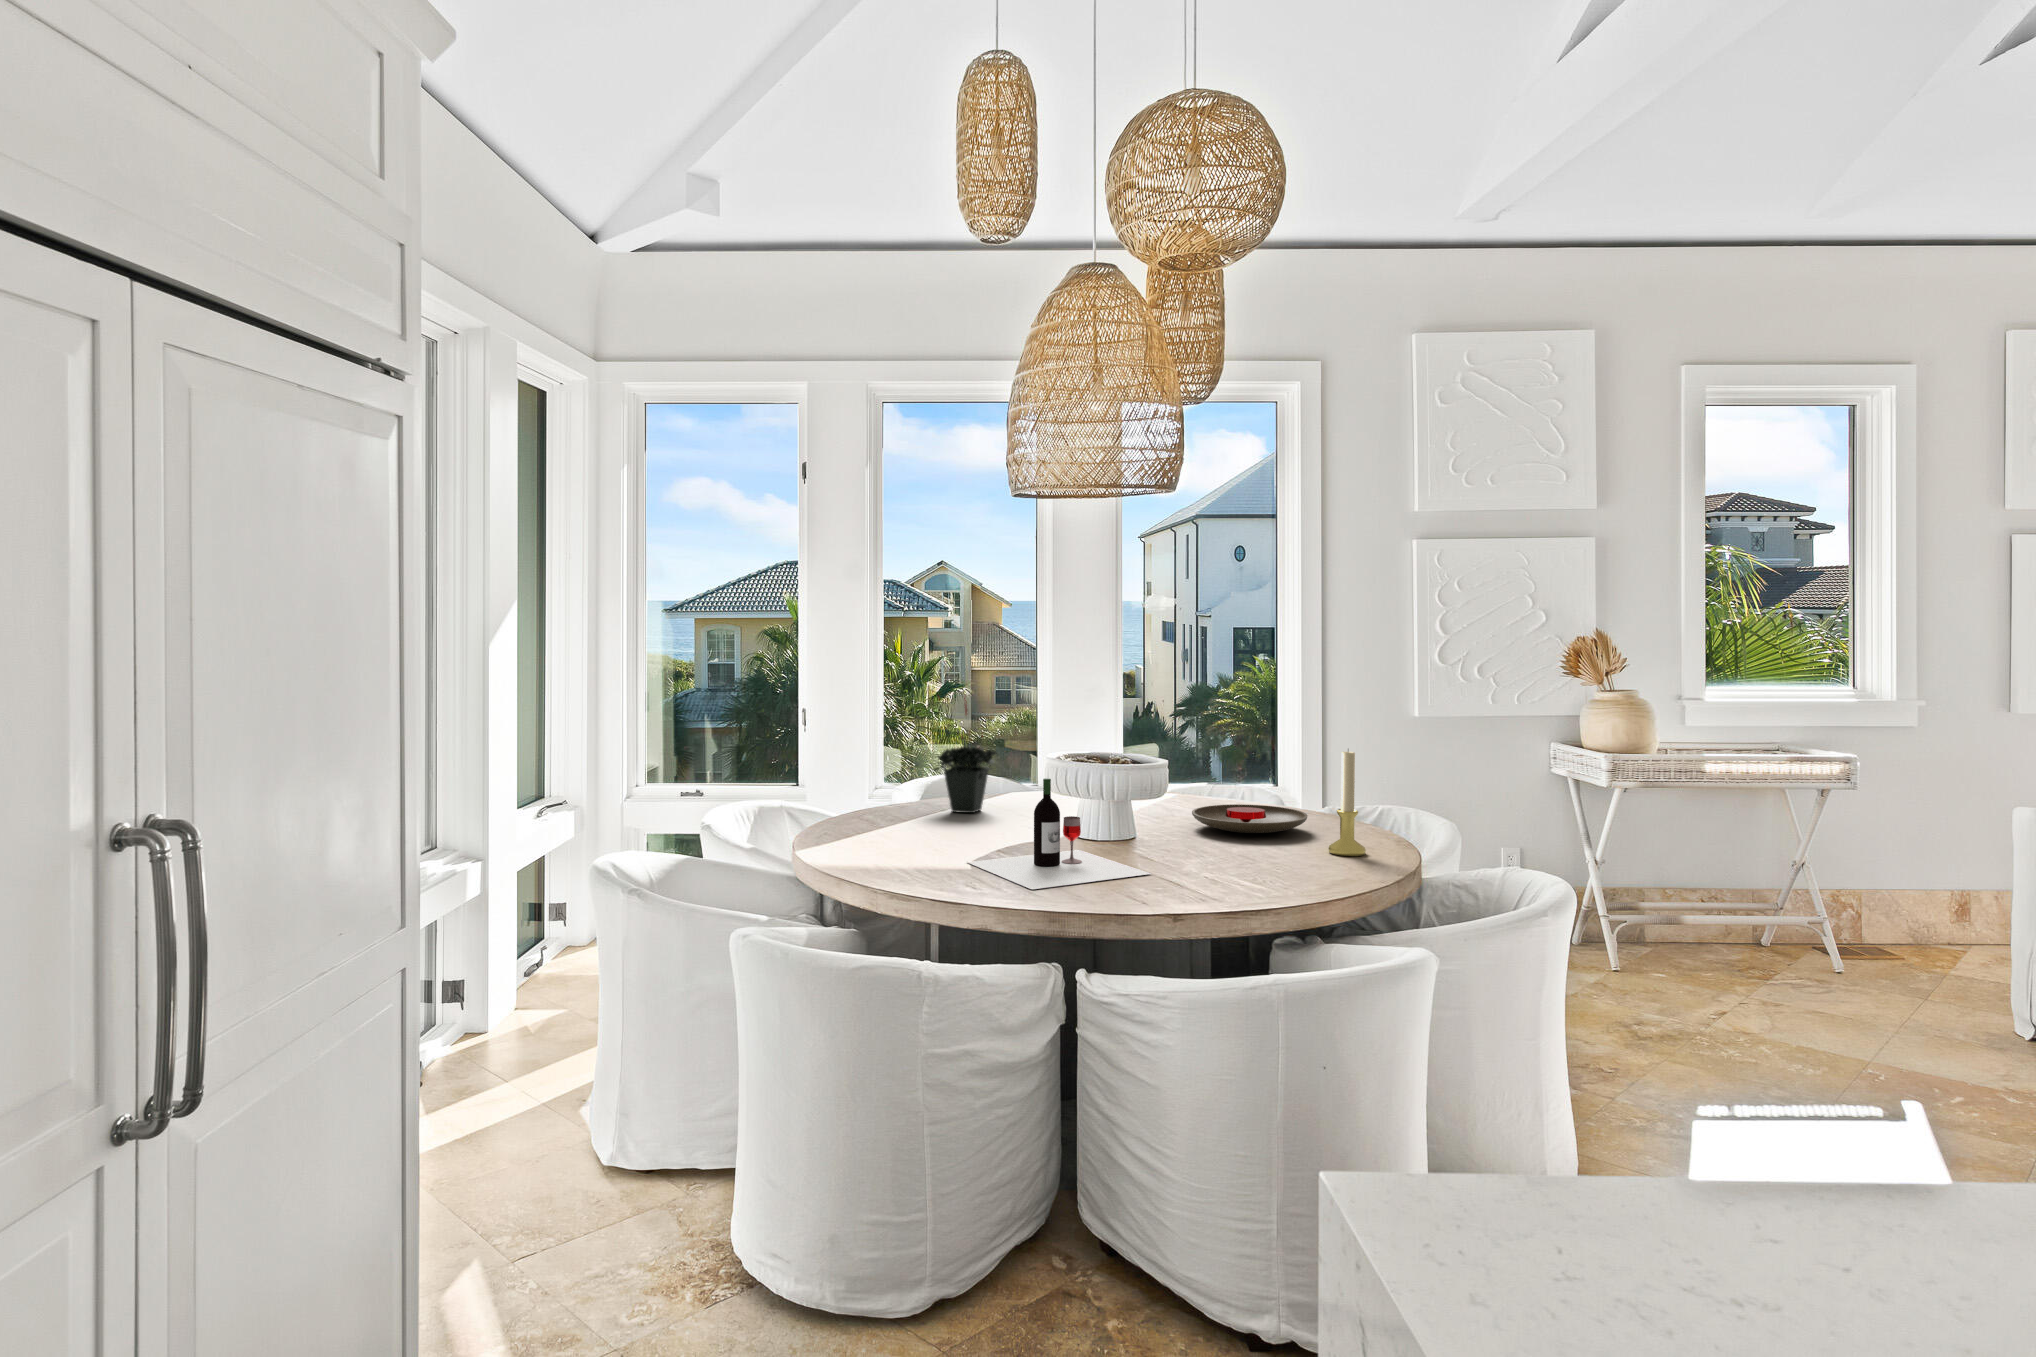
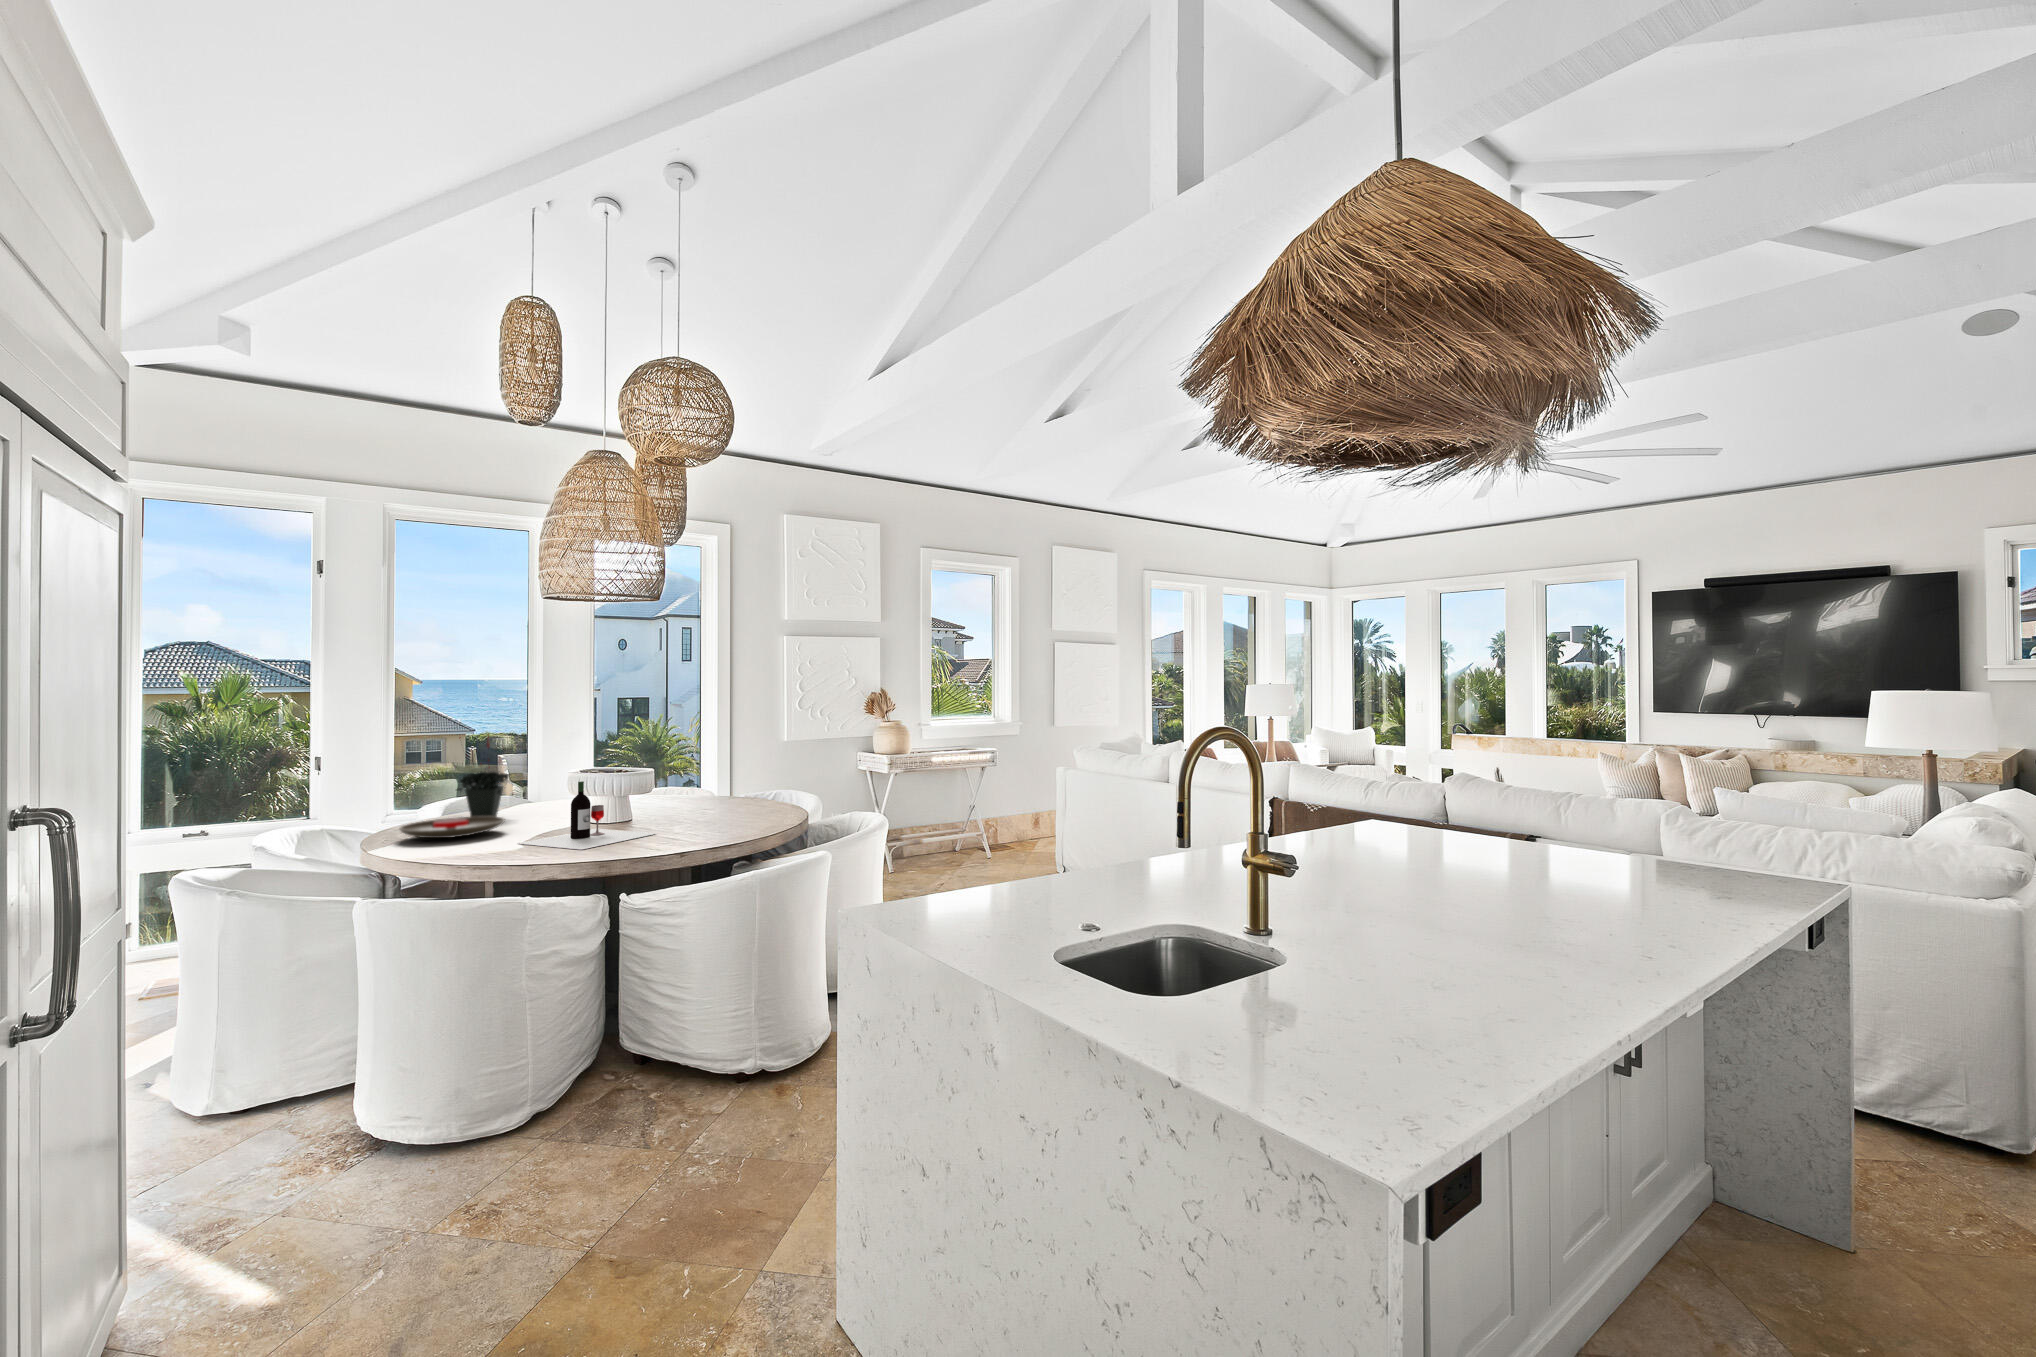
candle holder: present [1328,751,1366,856] -> none [757,753,779,814]
plate: present [1192,804,1308,833] -> present [399,816,505,838]

